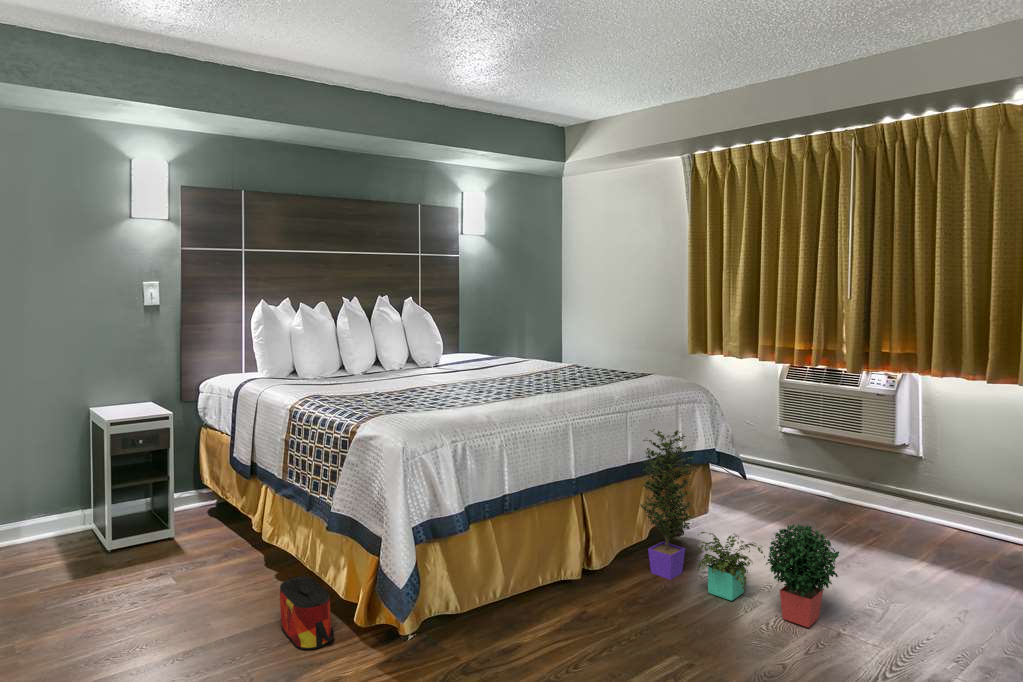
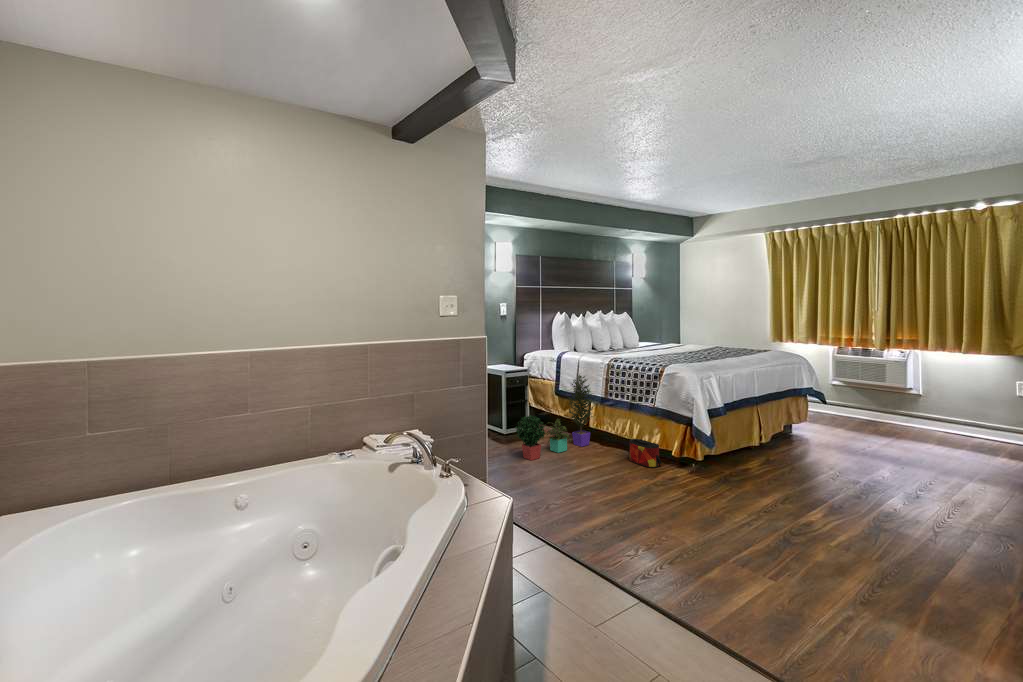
potted plant: present [640,429,839,628] -> present [515,375,593,460]

